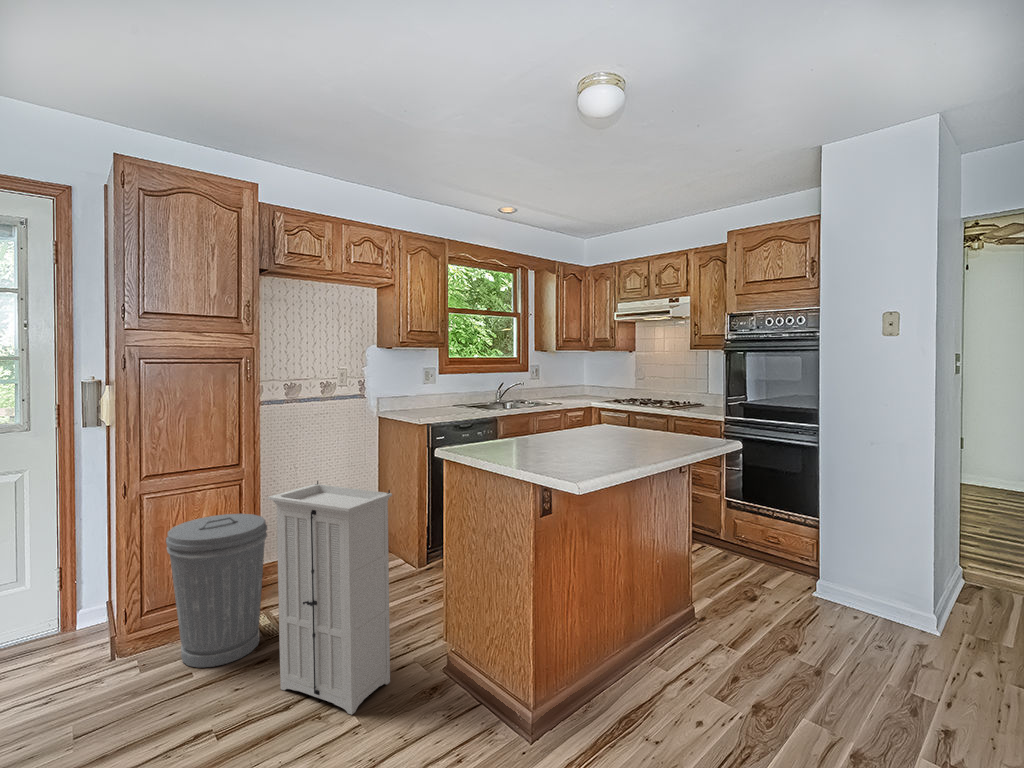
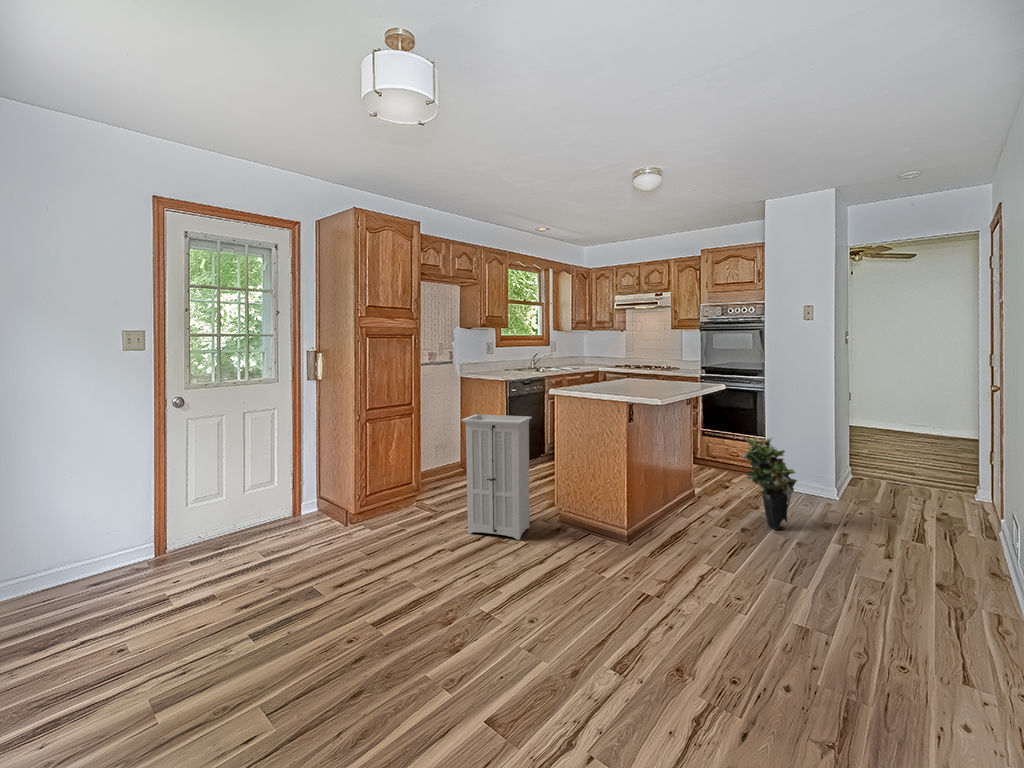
trash can: present [166,514,267,668] -> none [381,438,438,528]
potted plant: none [767,538,874,723] -> present [743,437,797,530]

